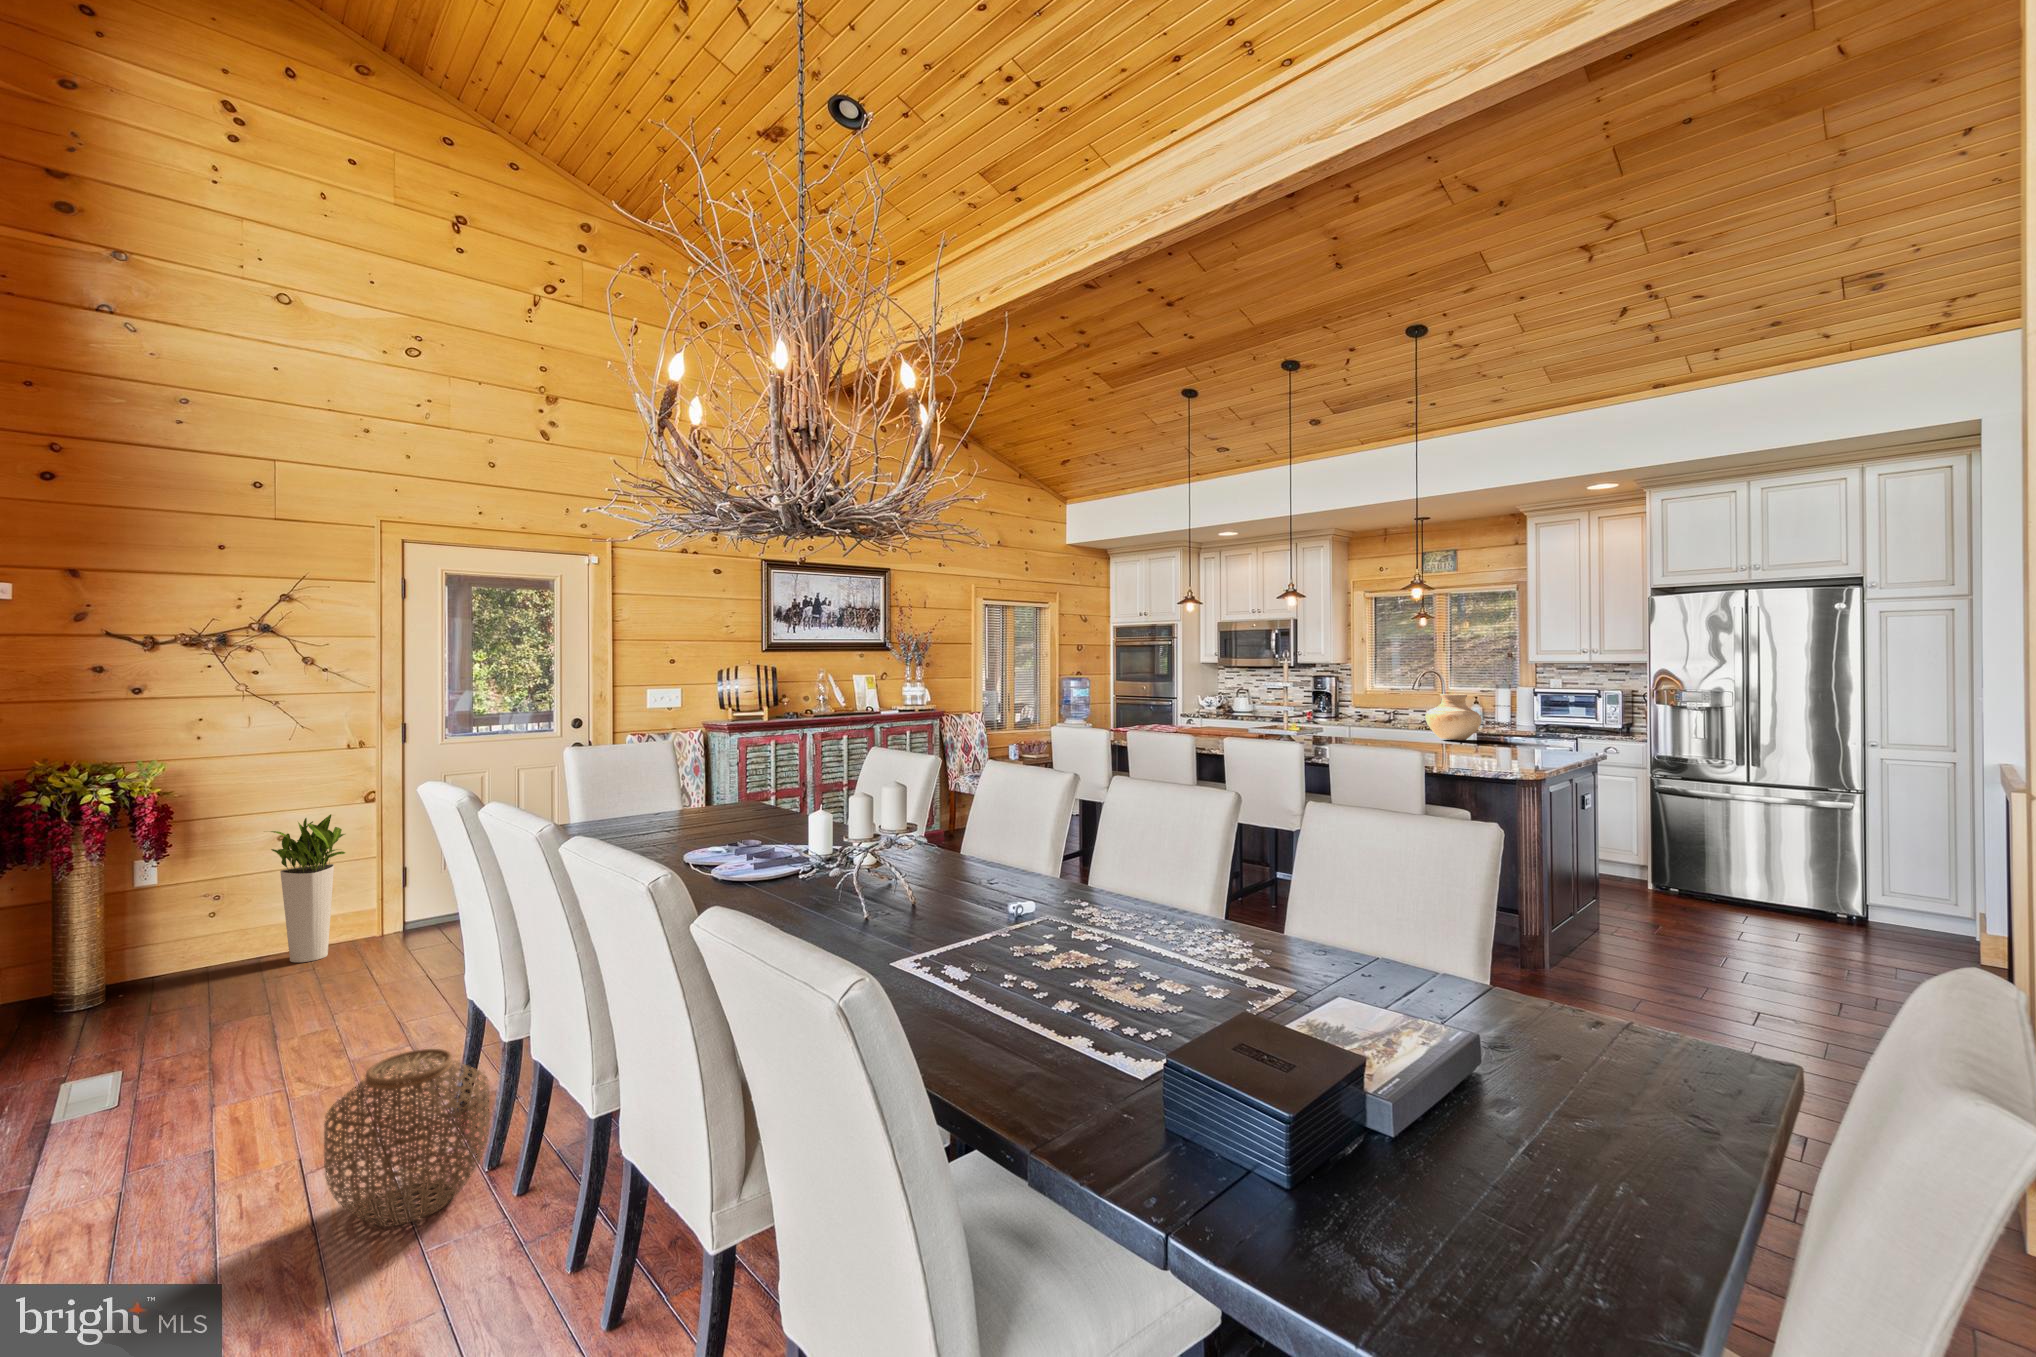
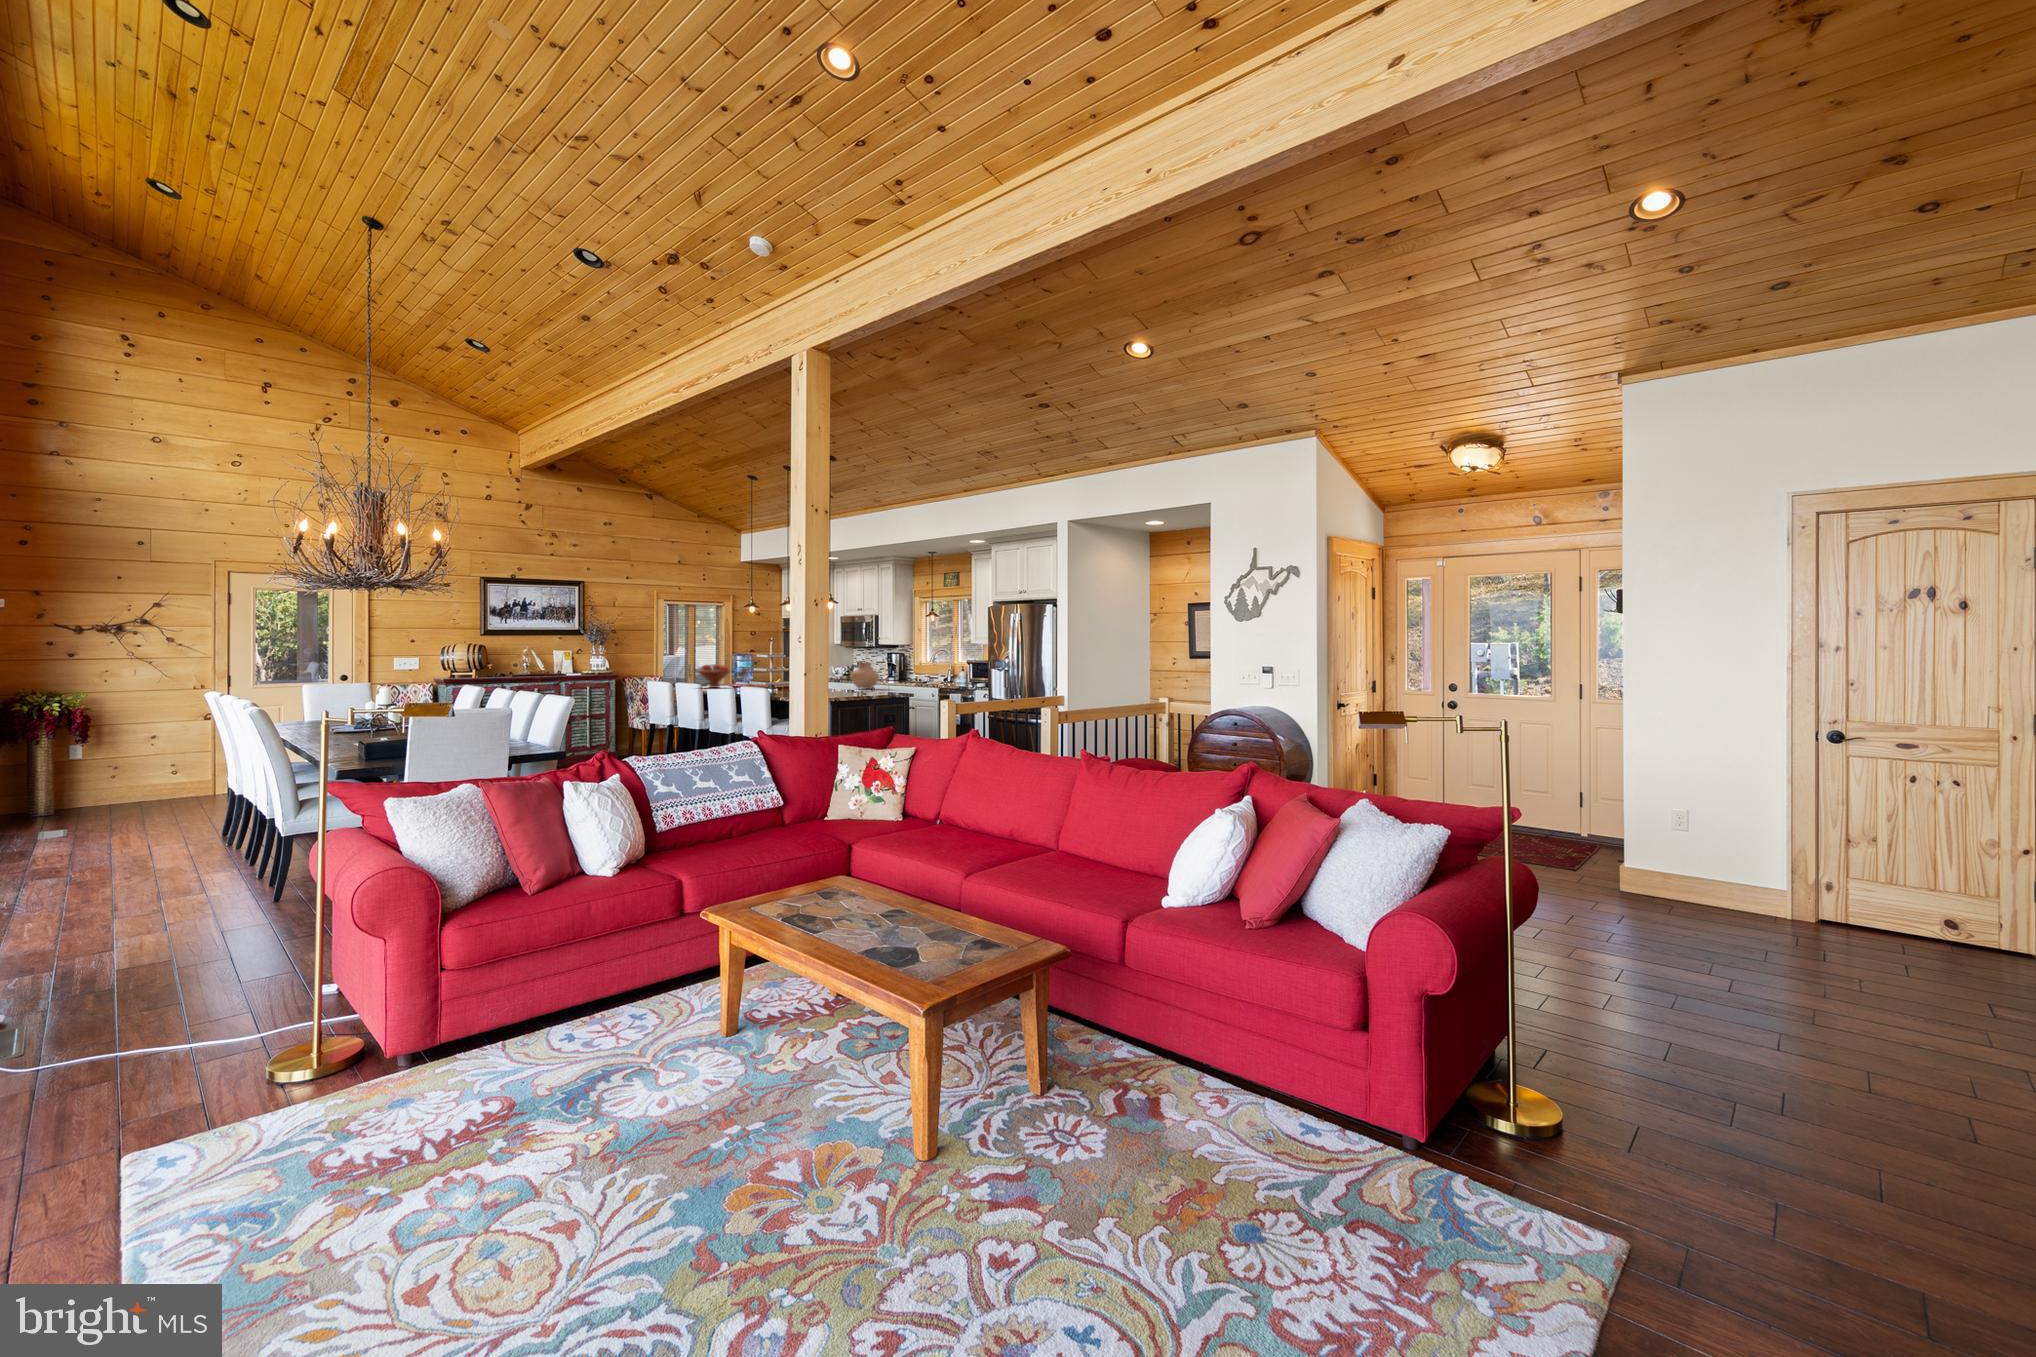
fruit bowl: none [1160,697,1215,738] -> present [698,664,730,688]
planter: present [271,814,345,962] -> none [143,723,194,803]
woven basket: present [324,1049,490,1226] -> none [146,794,220,855]

